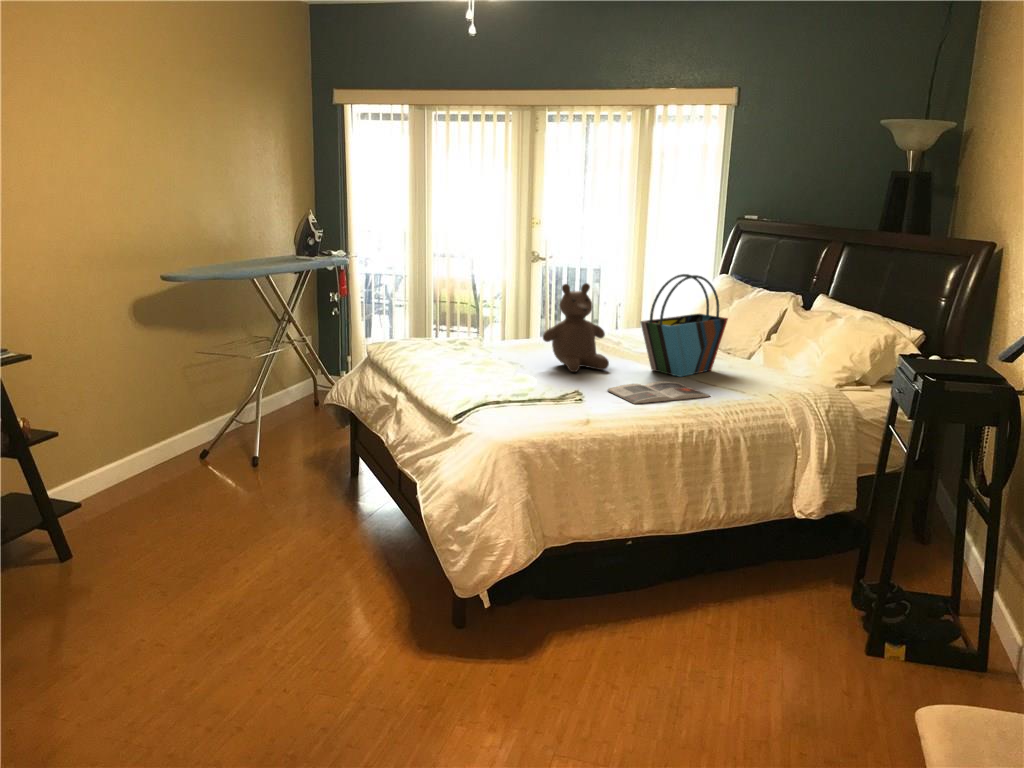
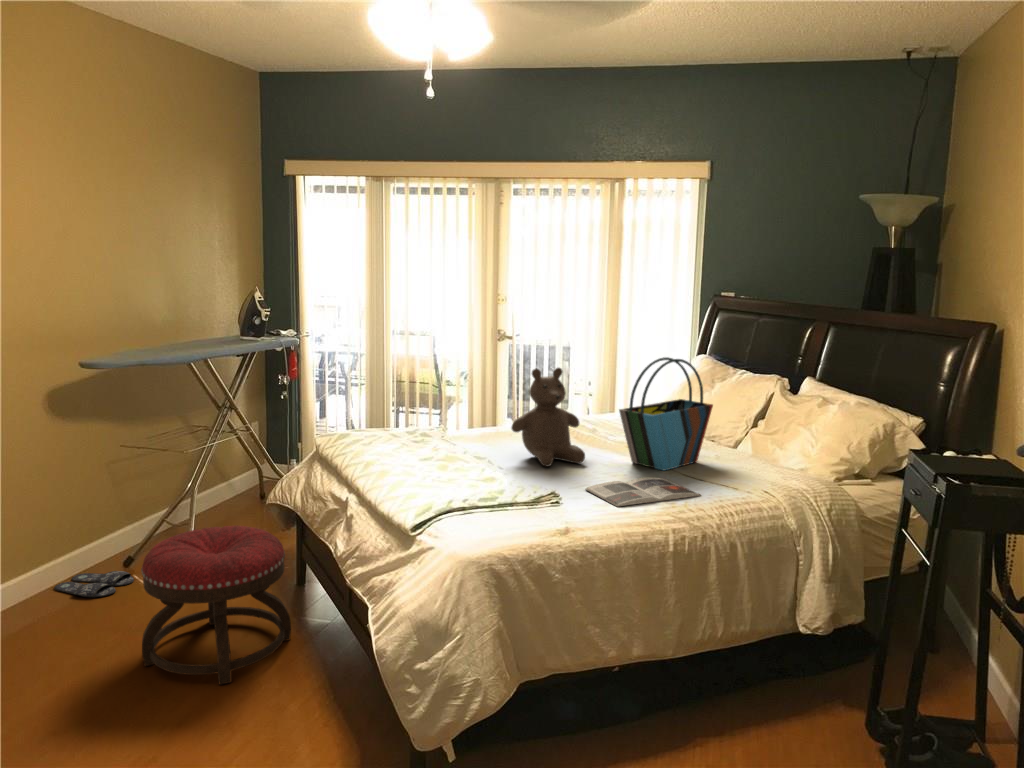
ottoman: none [221,422,348,553] -> present [141,526,291,685]
slippers: none [141,464,209,484] -> present [54,571,134,597]

